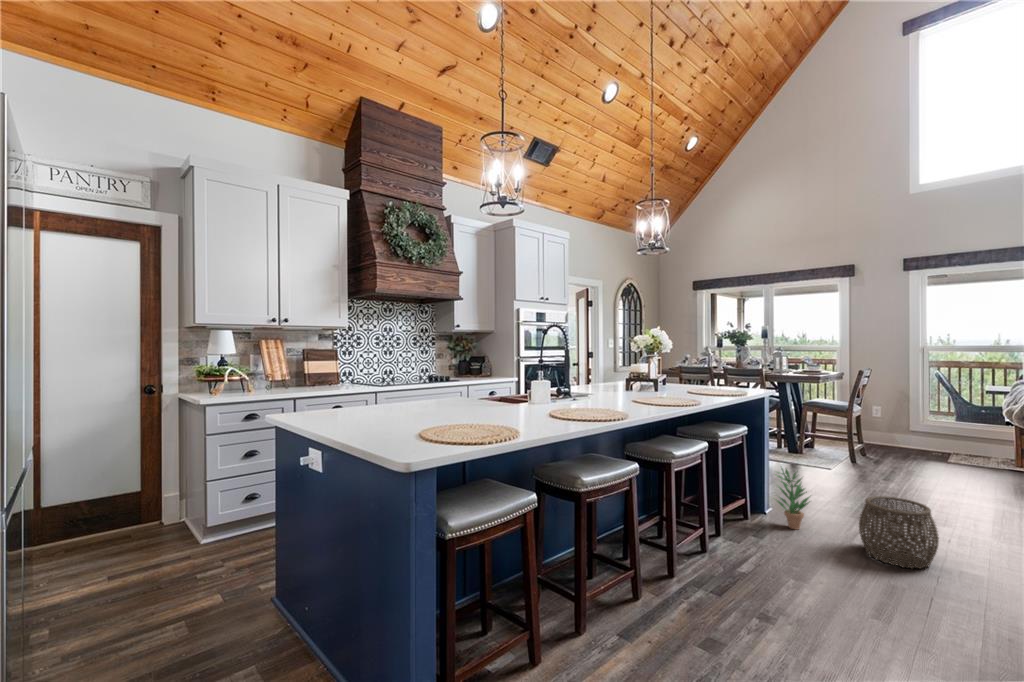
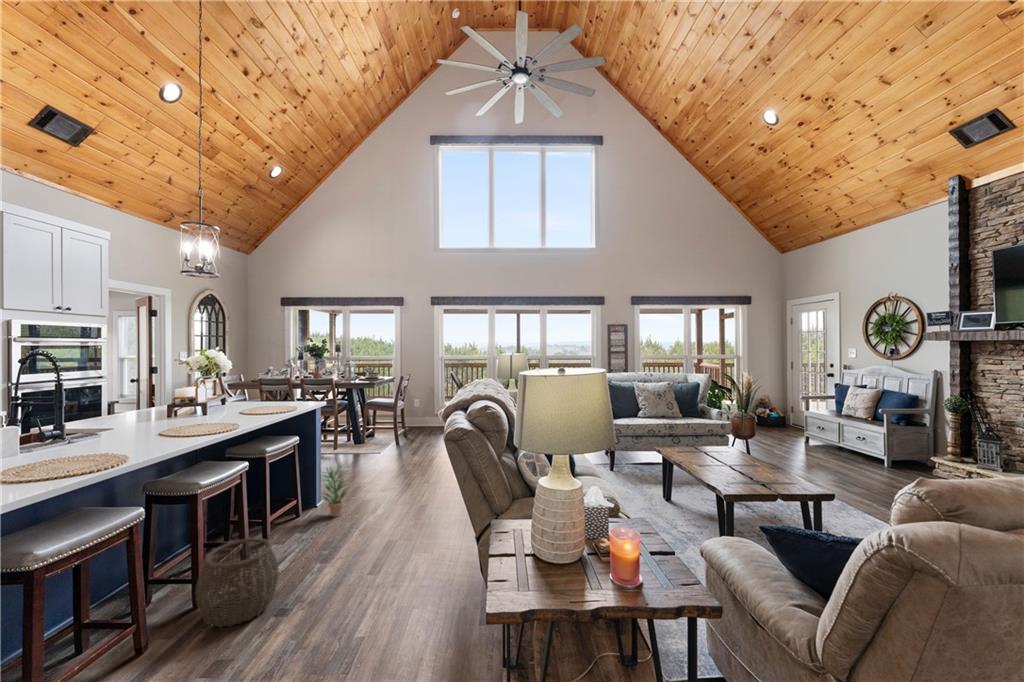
woven basket: present [859,496,939,569] -> present [195,538,279,627]

